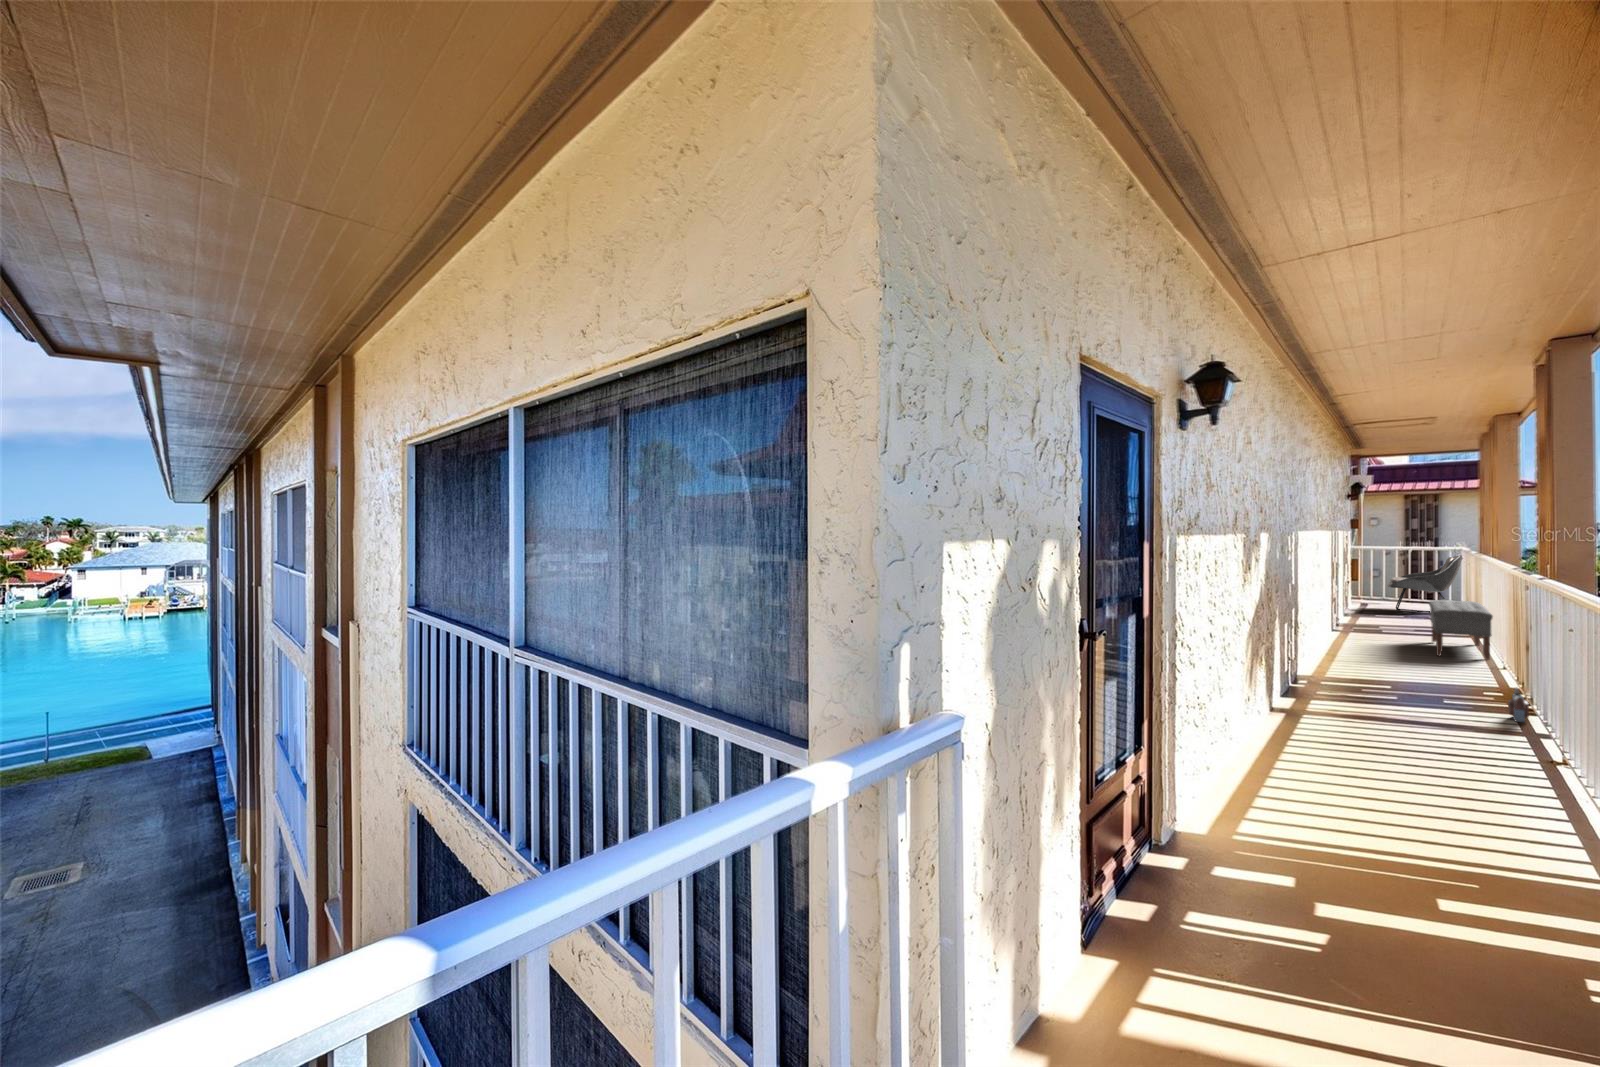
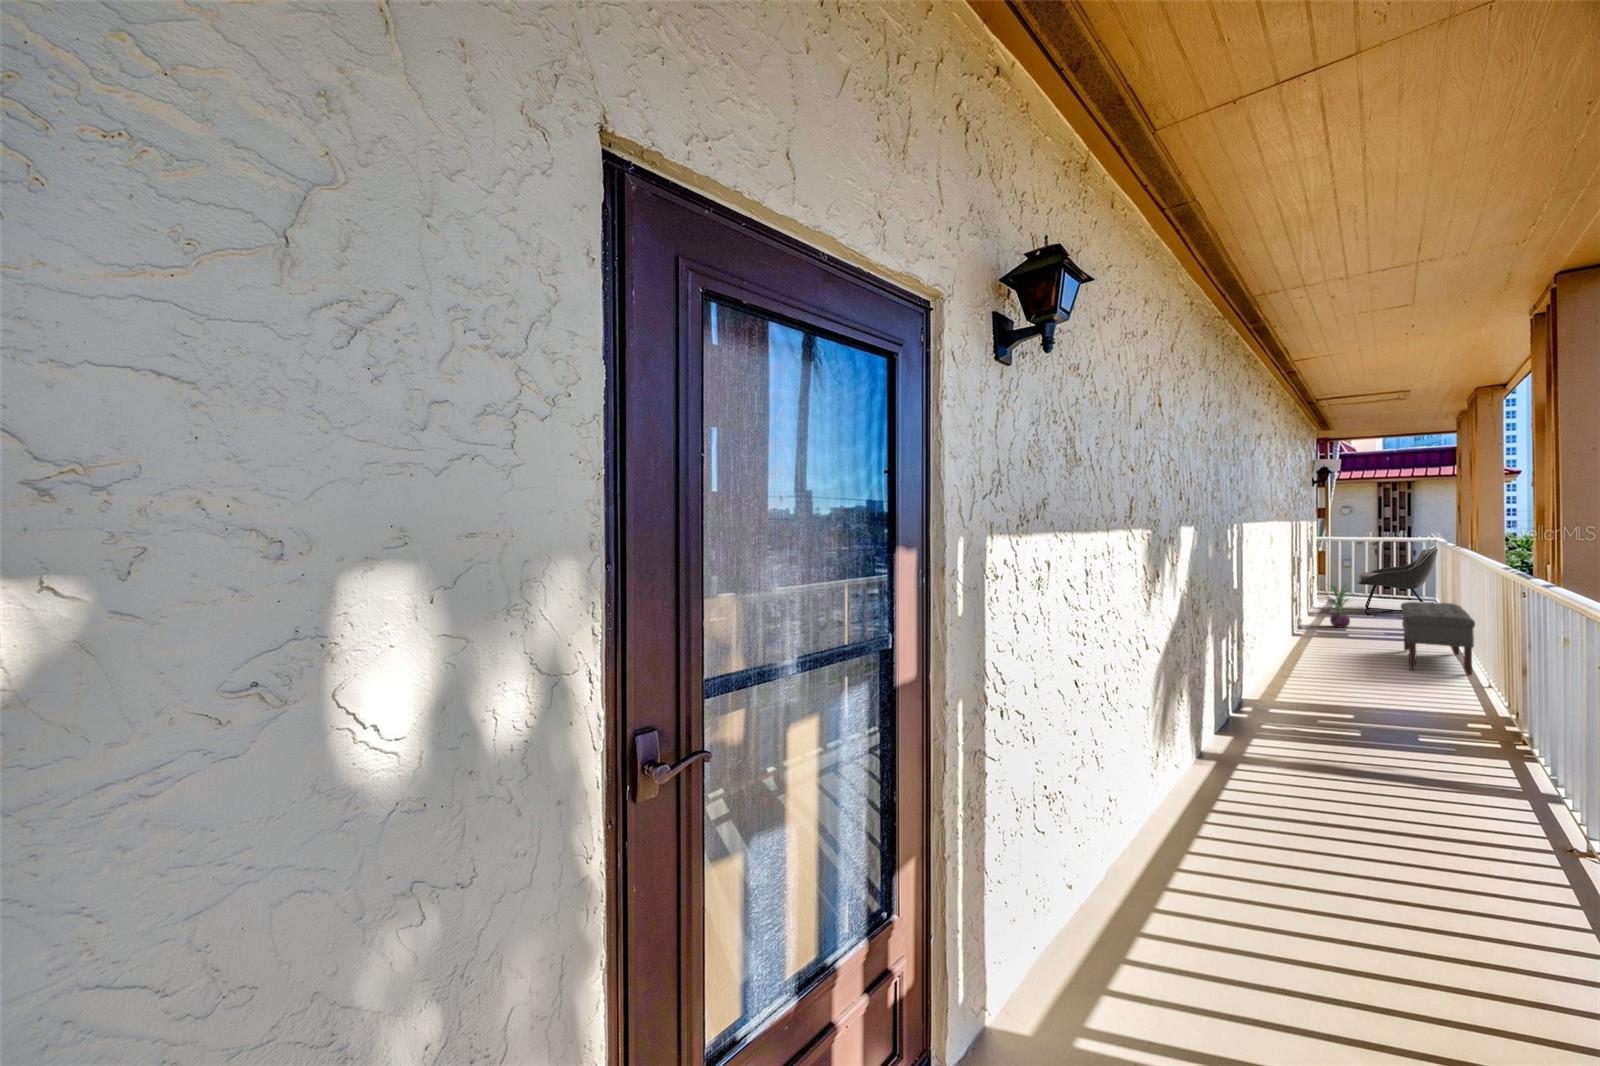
decorative plant: none [1342,586,1397,625] -> present [1321,585,1350,628]
watering can: present [1508,687,1529,722] -> none [1501,726,1528,776]

